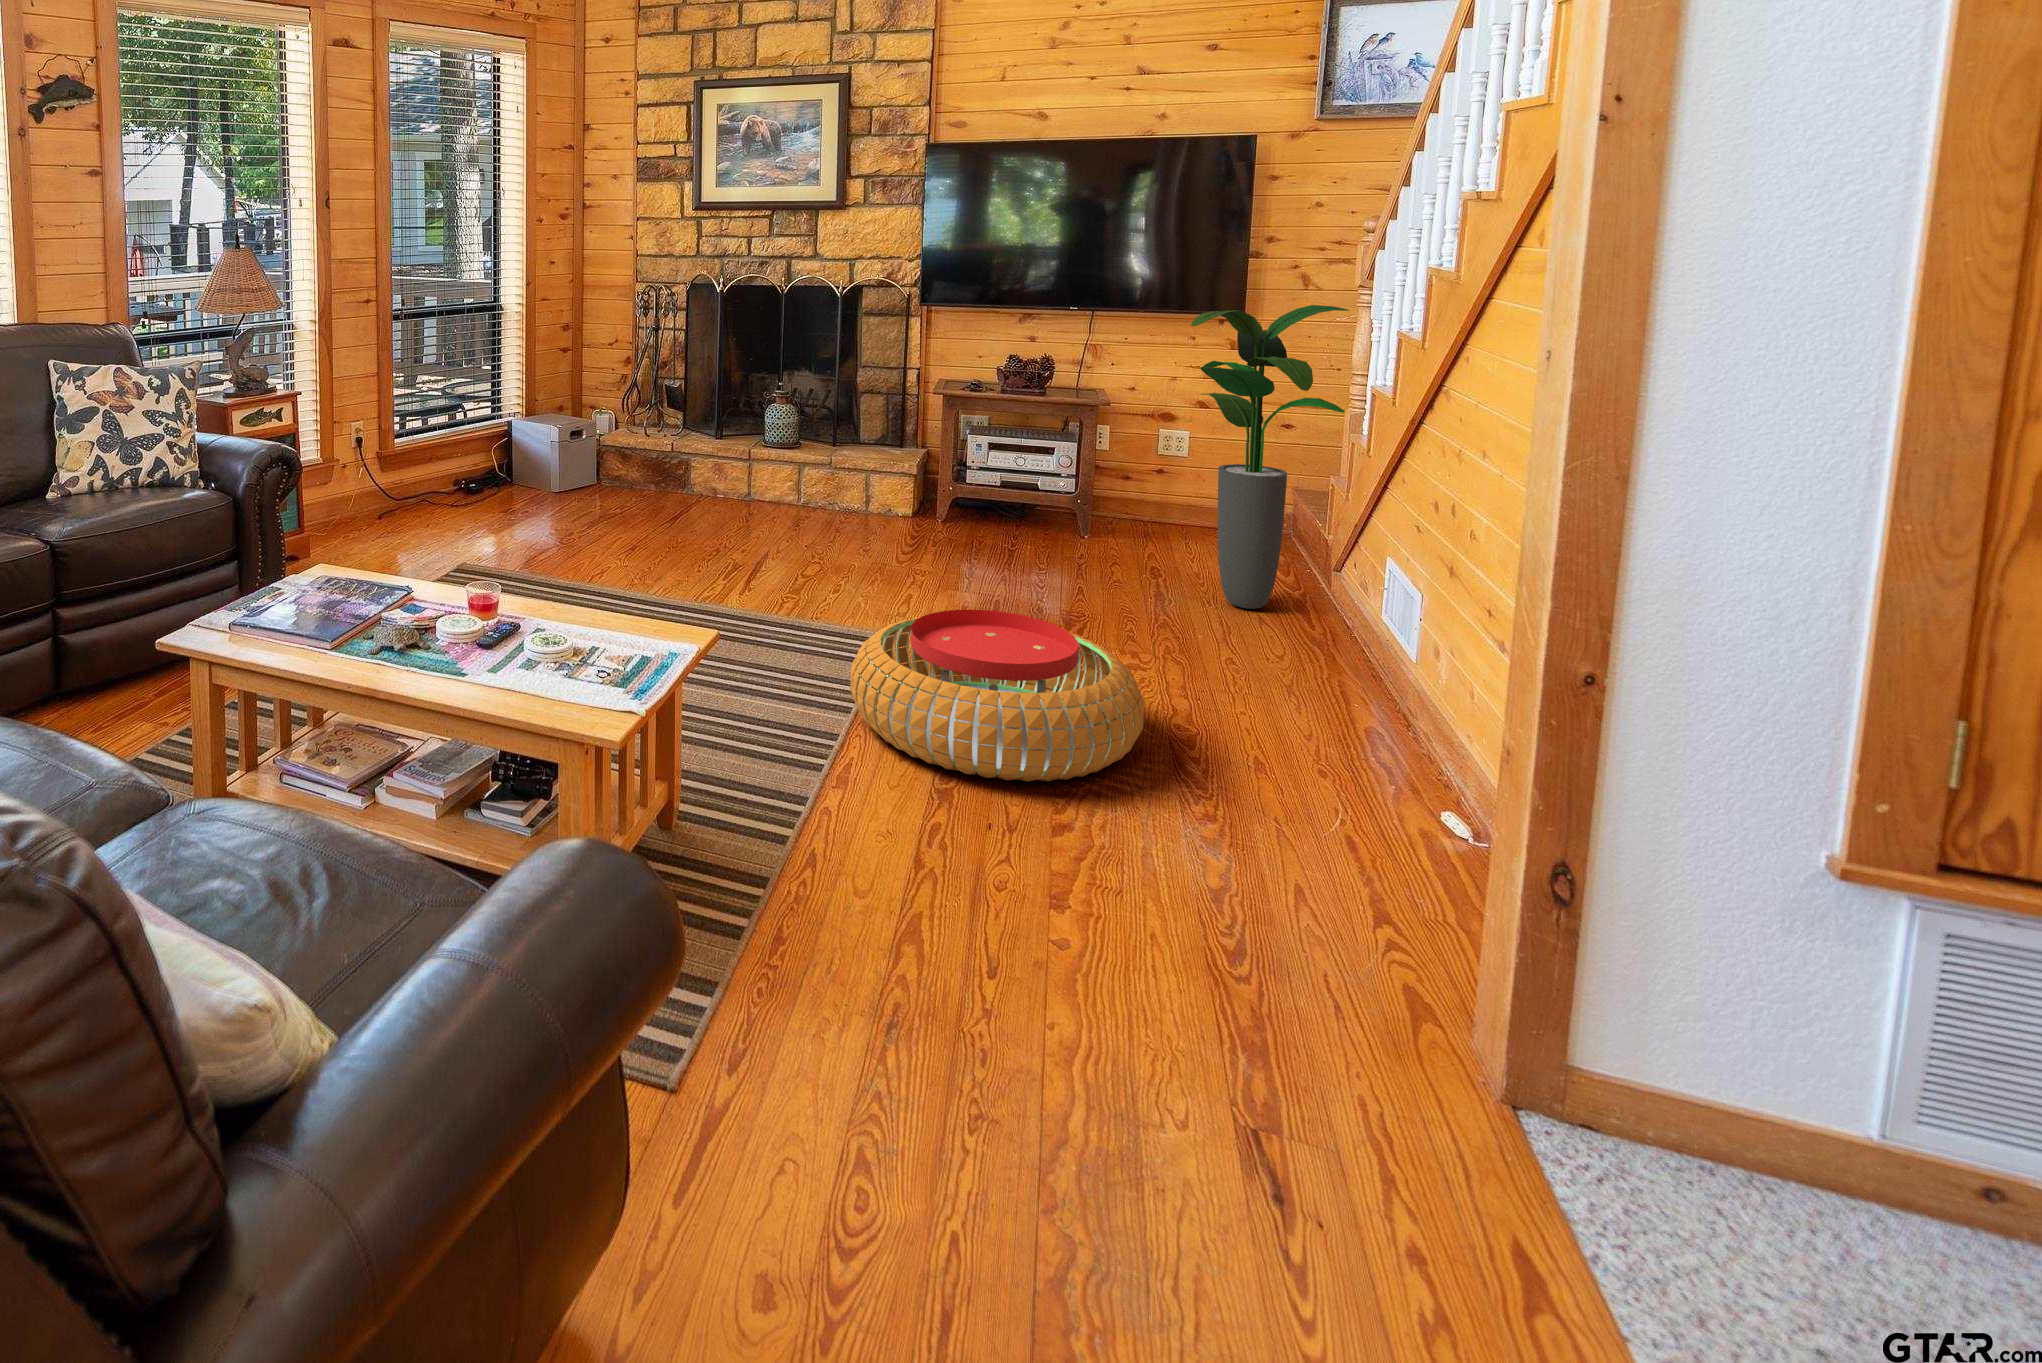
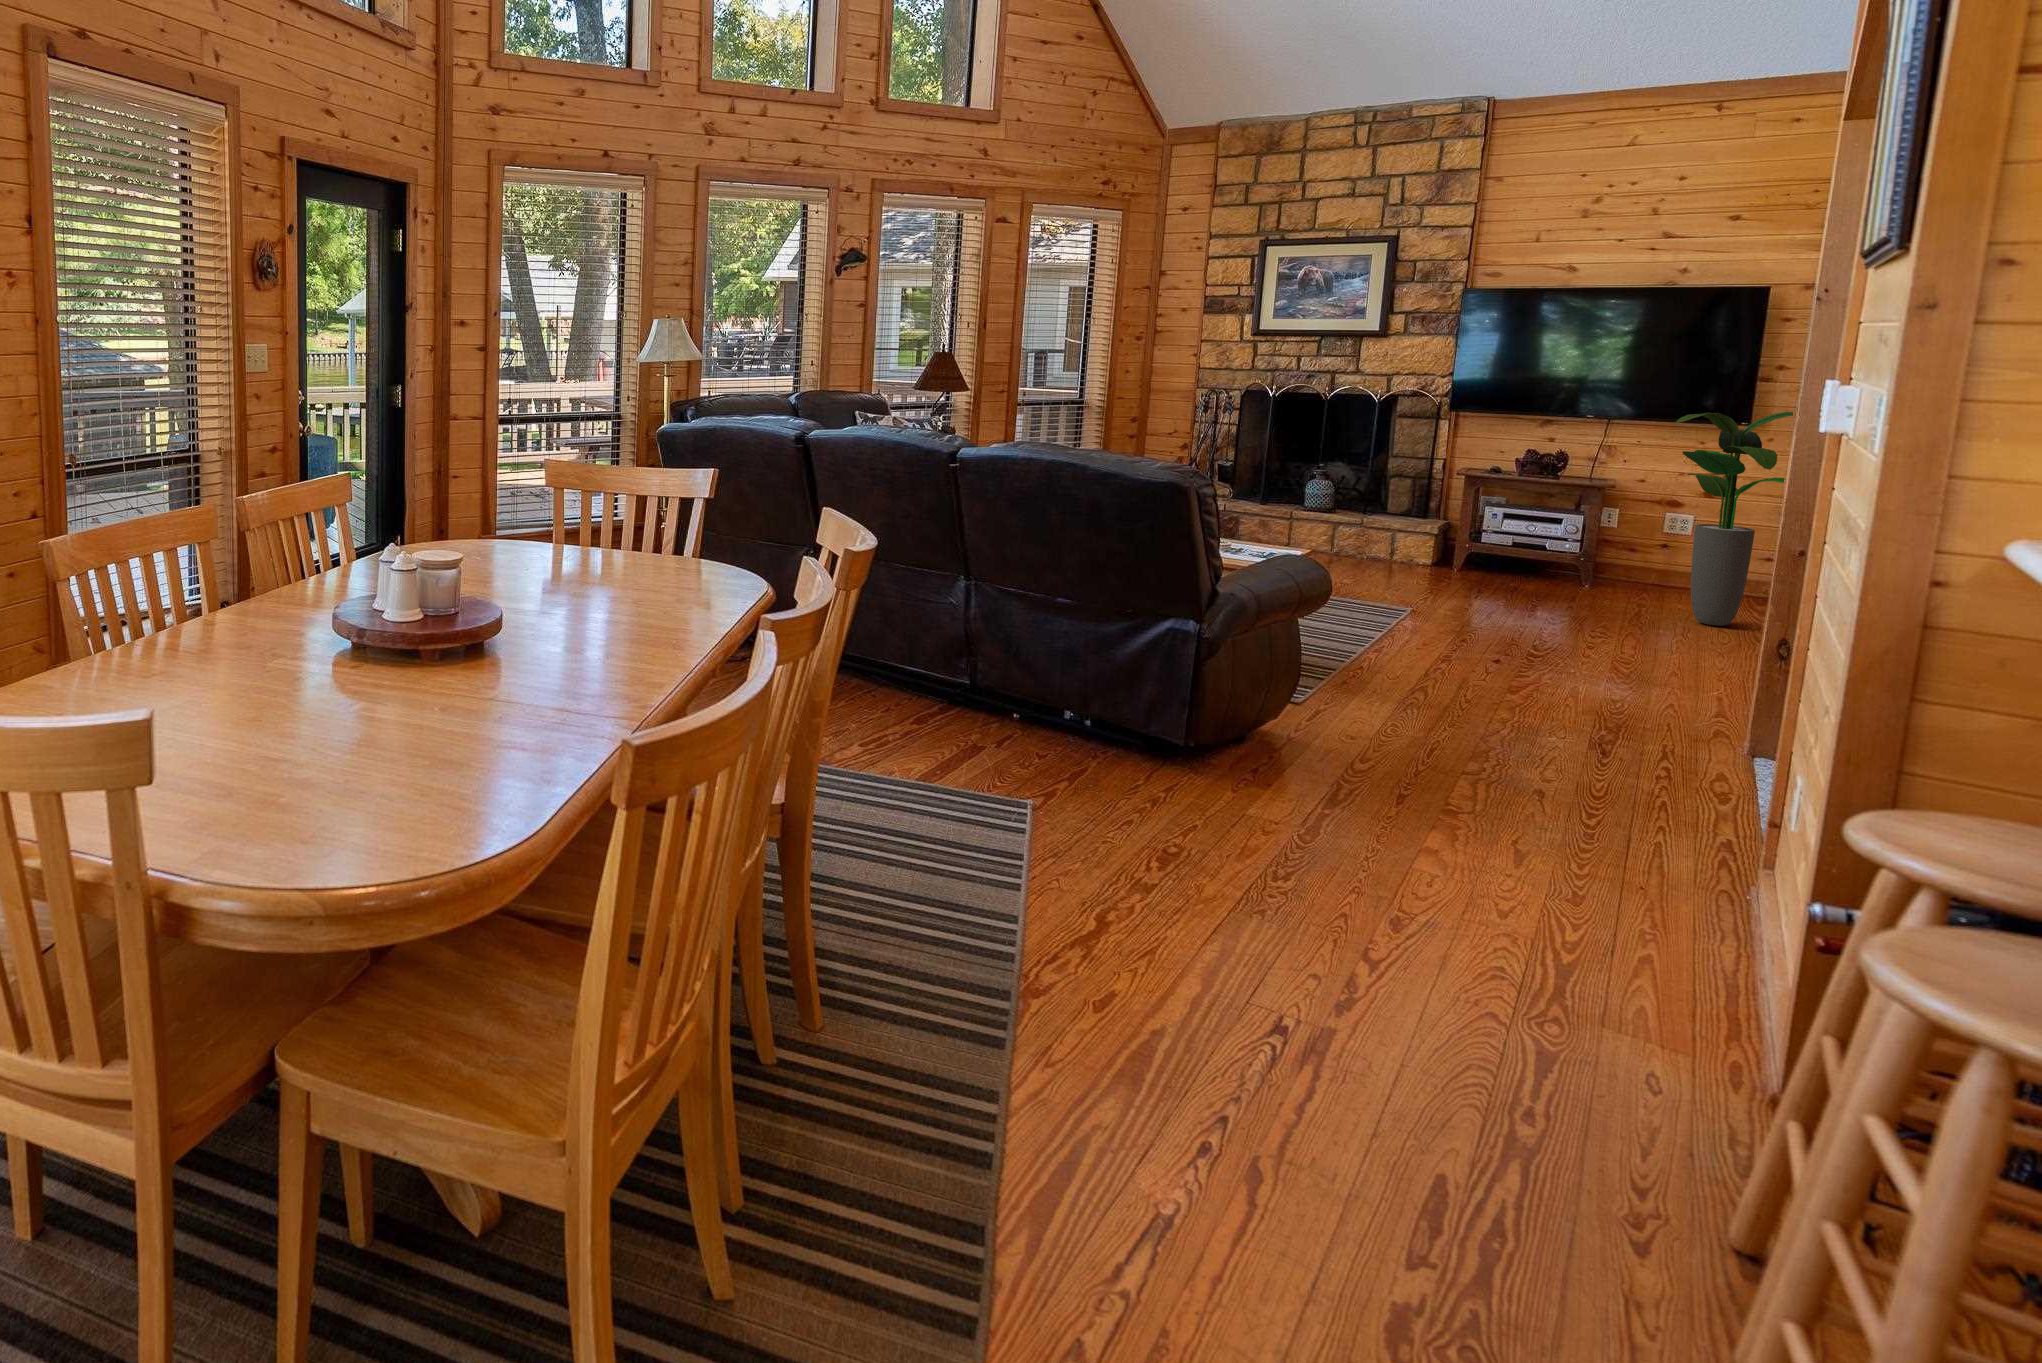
pouf: present [850,610,1144,782] -> none [1380,582,1593,669]

